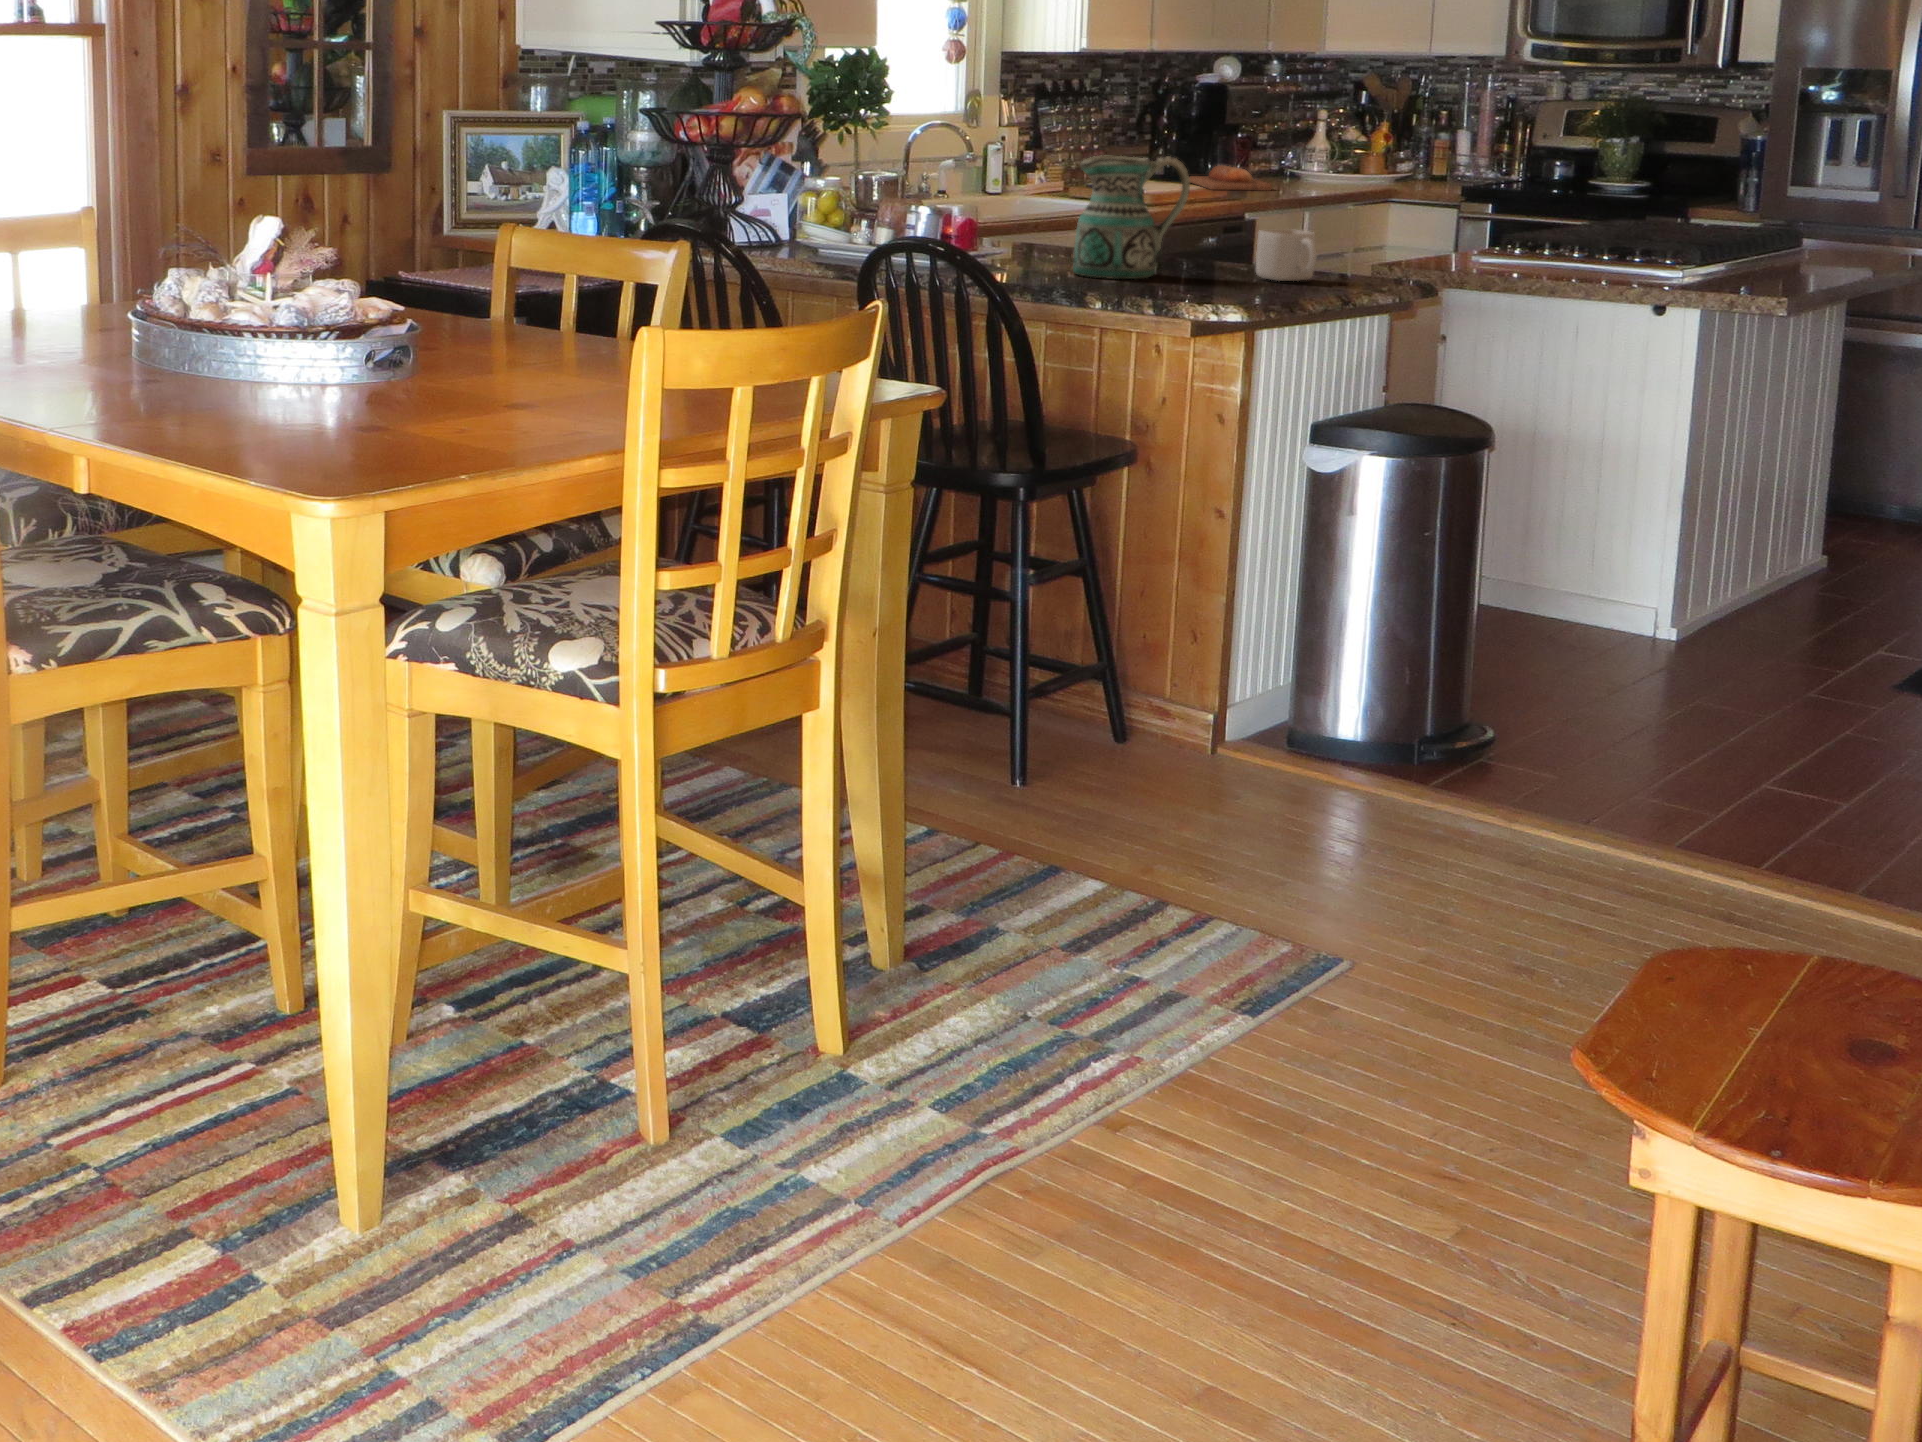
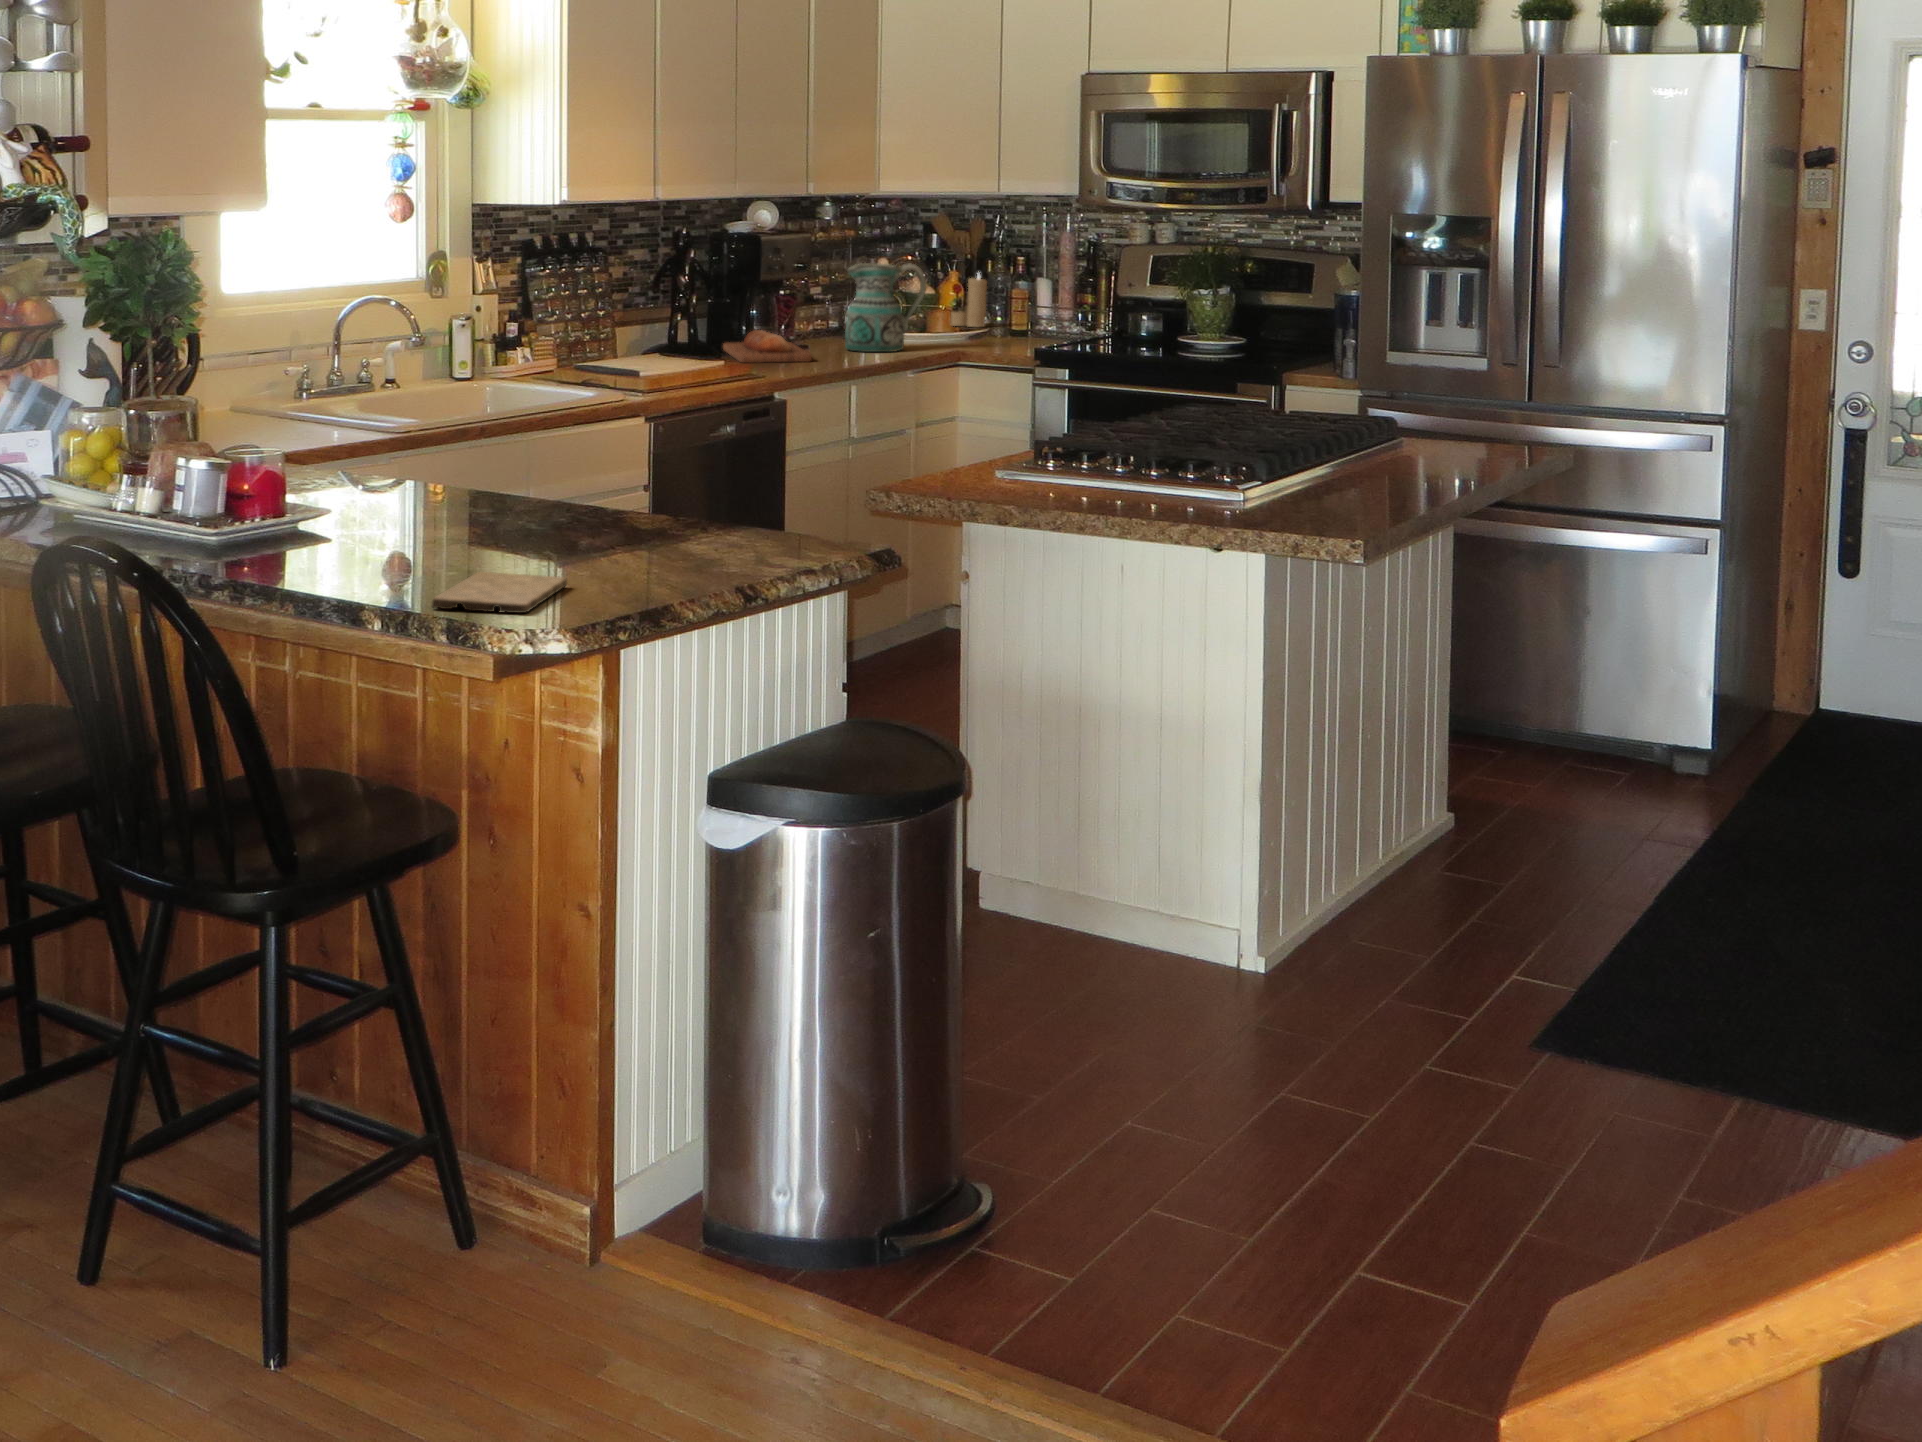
candle: none [1374,125,1410,173] -> present [951,273,987,327]
ceramic pitcher: present [1073,156,1190,279] -> present [845,263,926,352]
mug: present [1256,229,1316,281] -> none [656,480,733,557]
cutting board: none [1126,280,1209,300] -> present [432,572,567,613]

